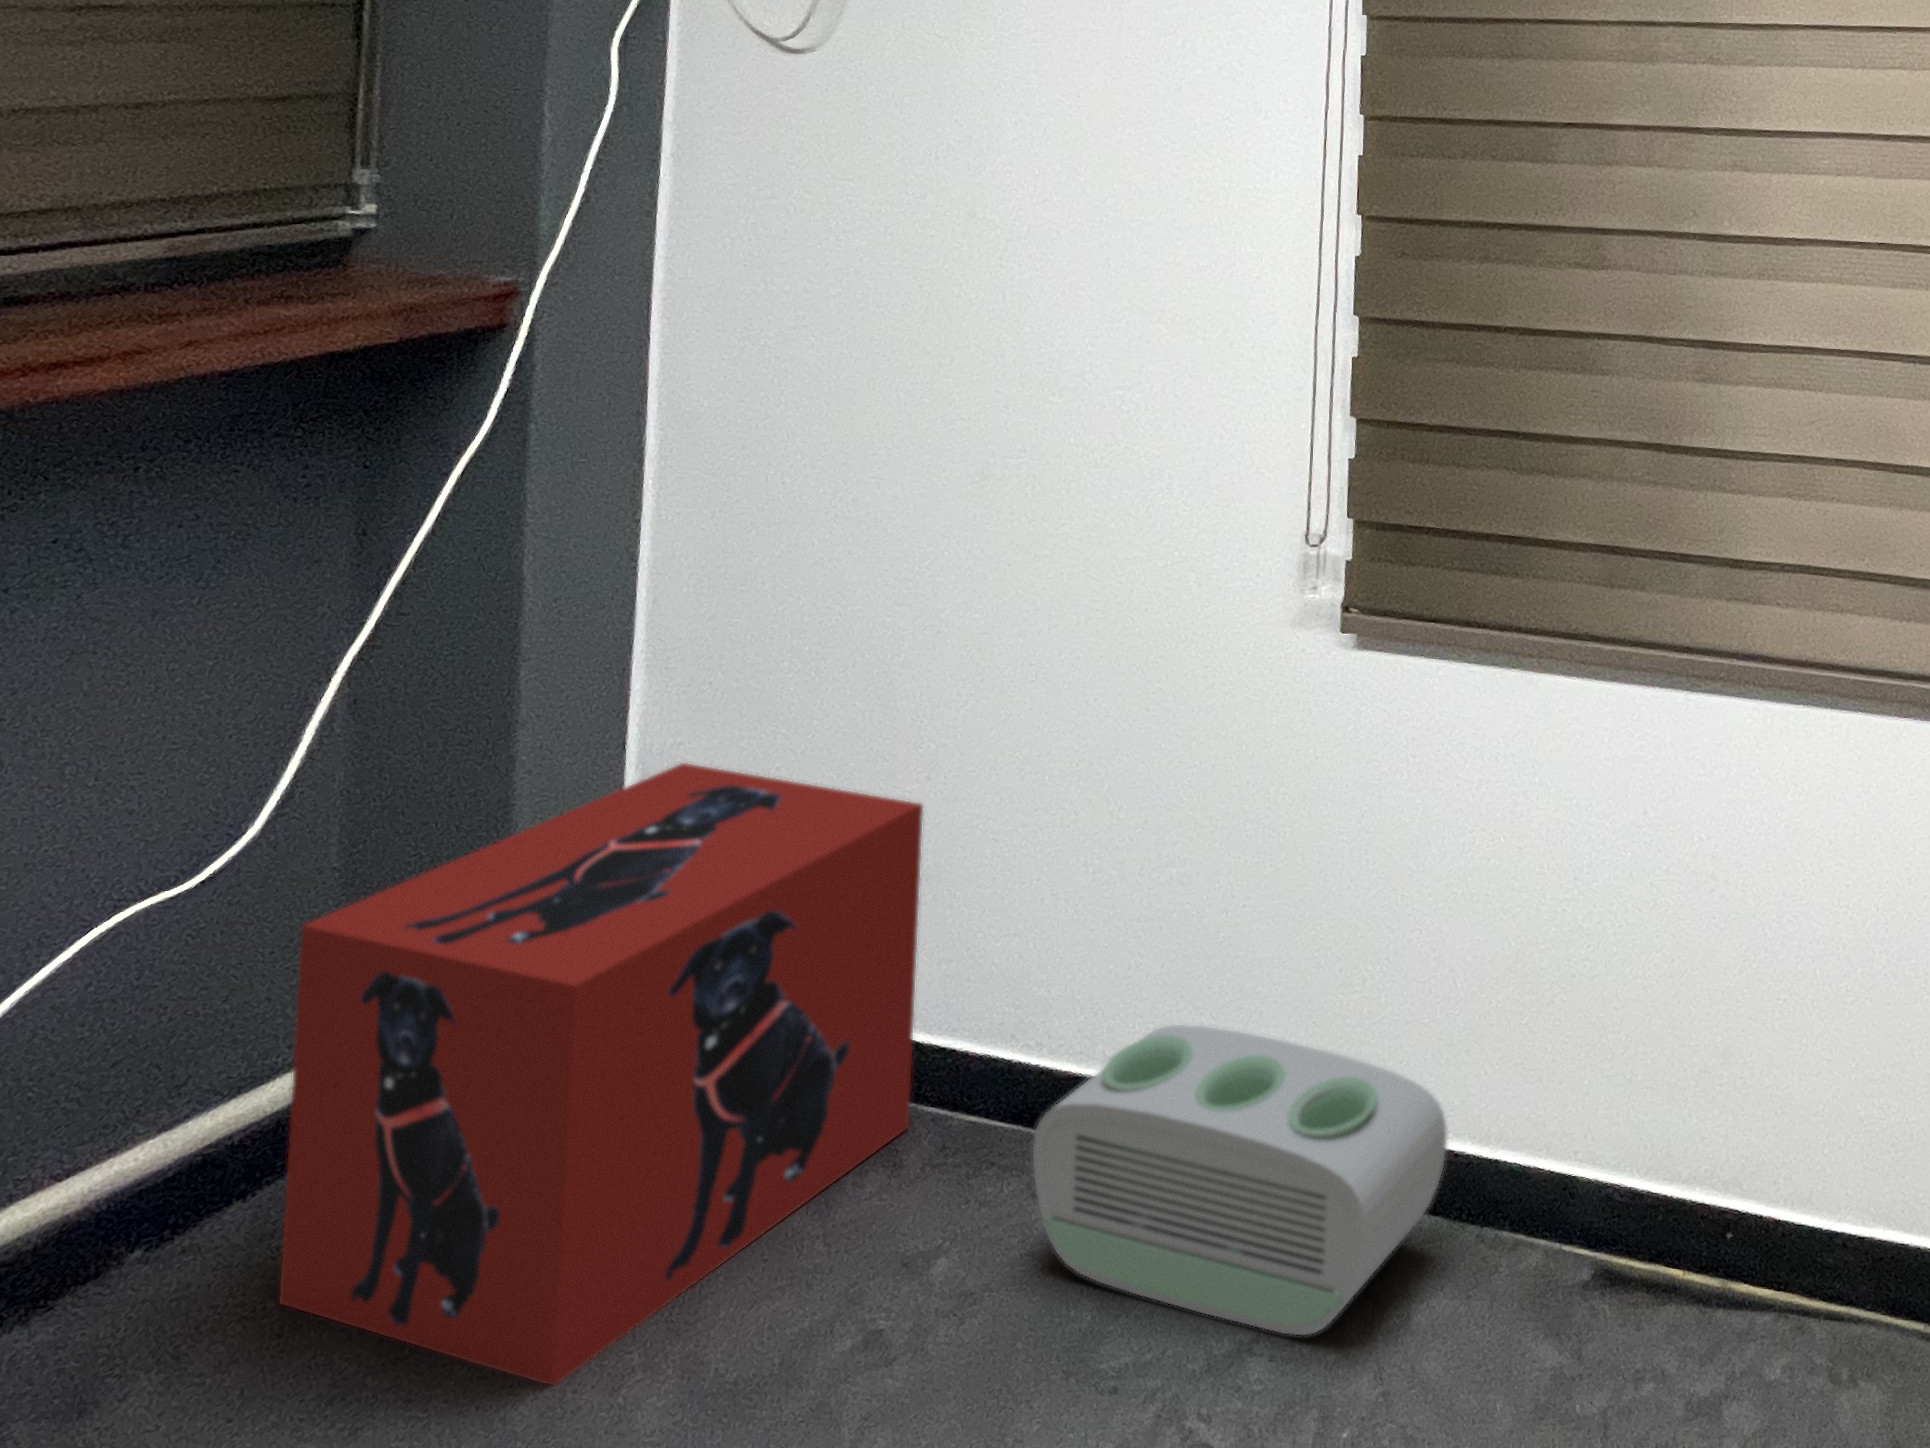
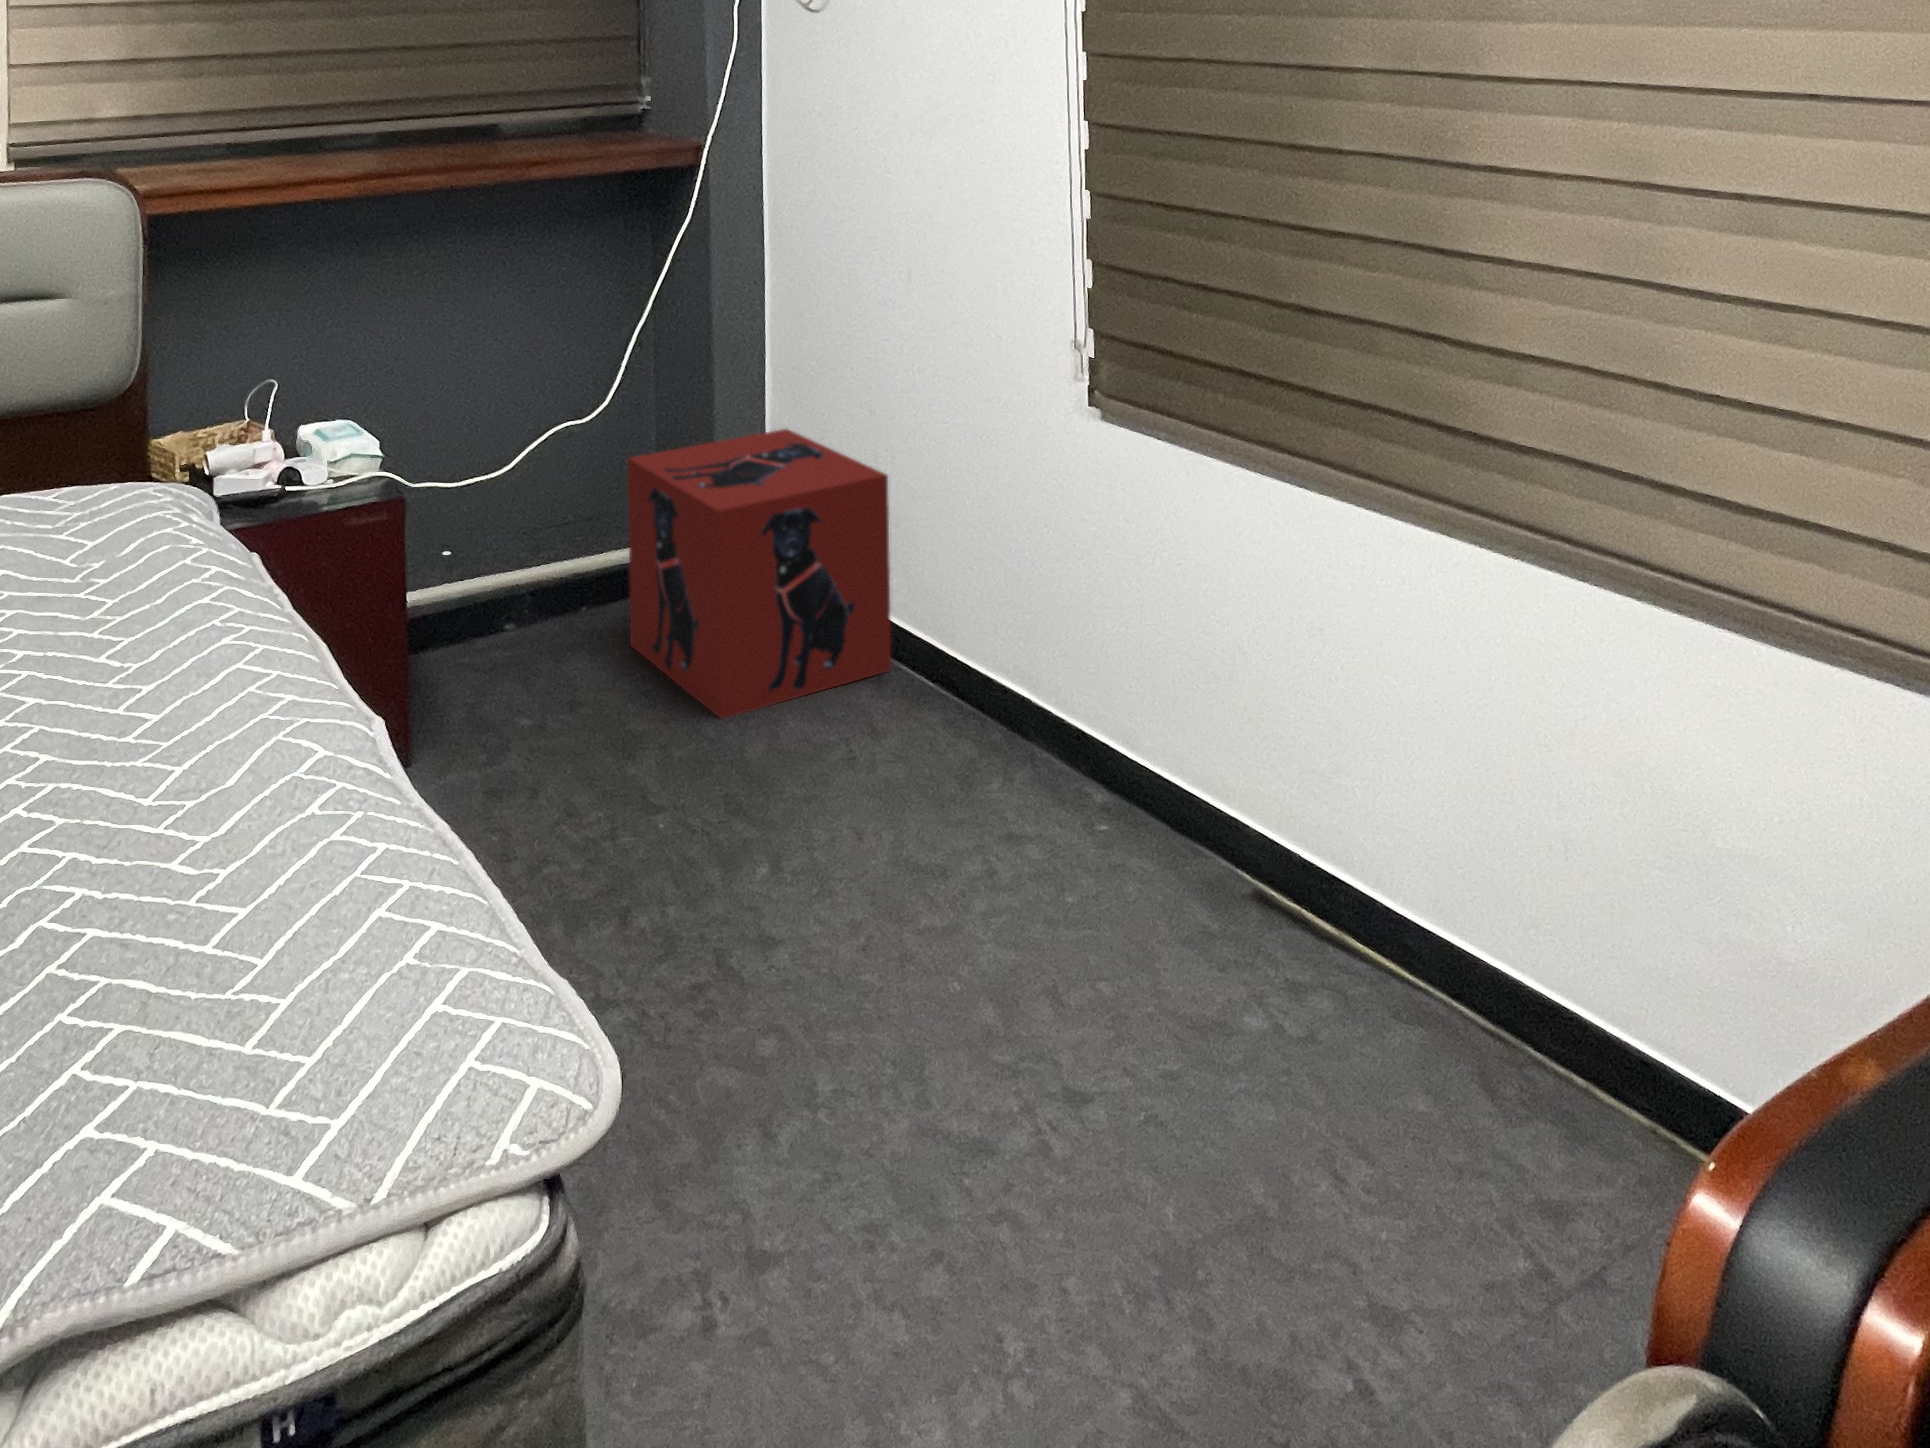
air purifier: present [1033,1025,1447,1335] -> none [930,644,1158,845]

